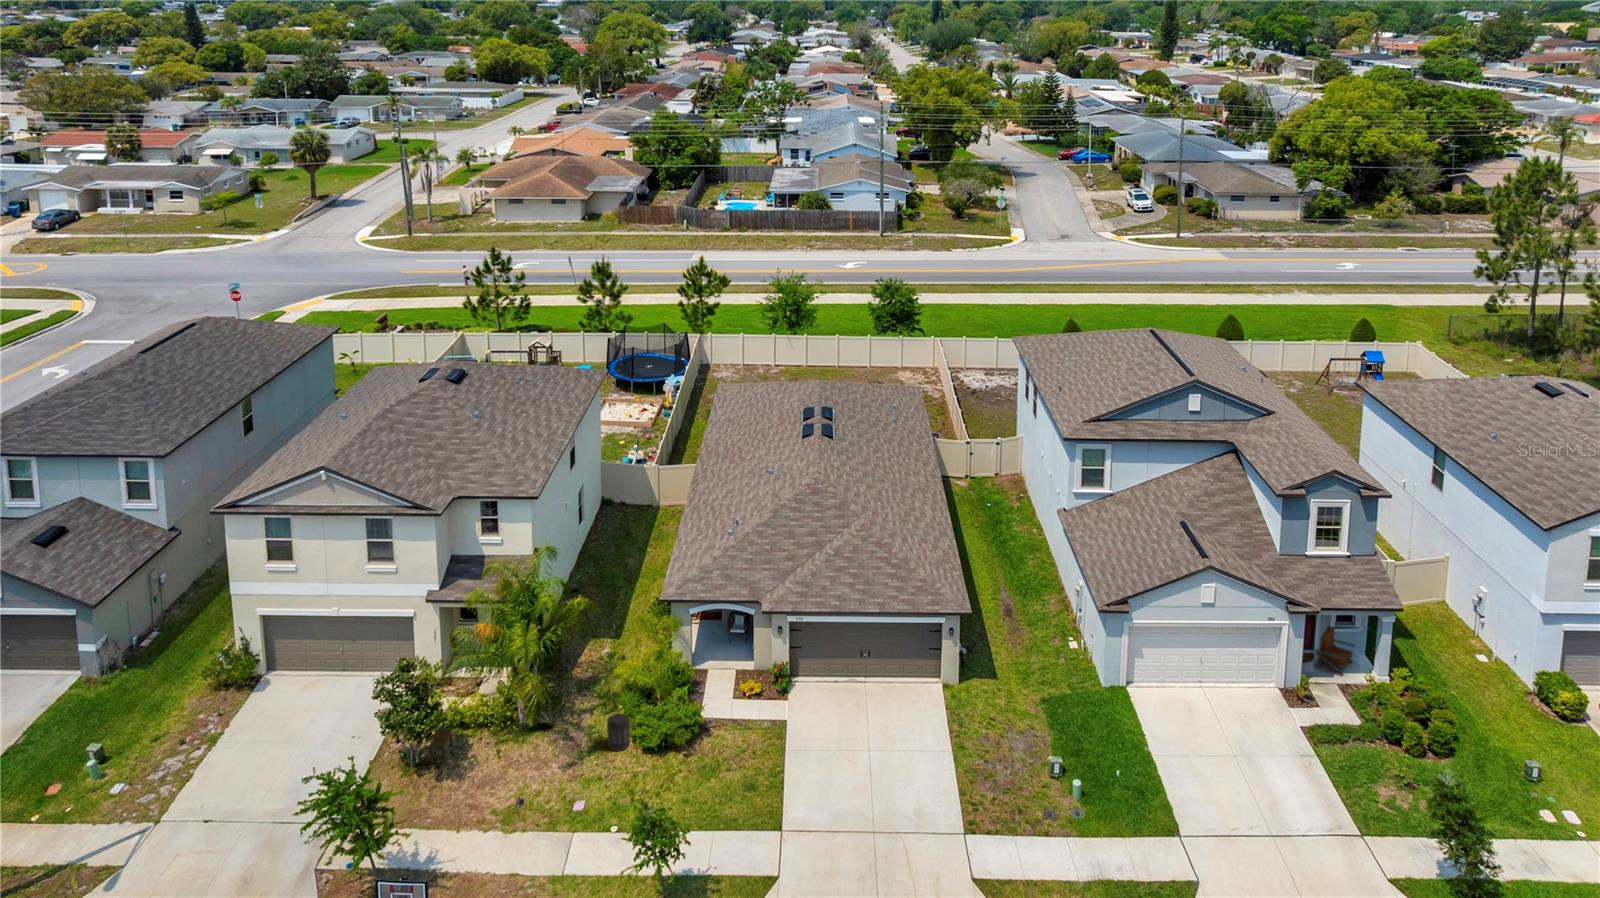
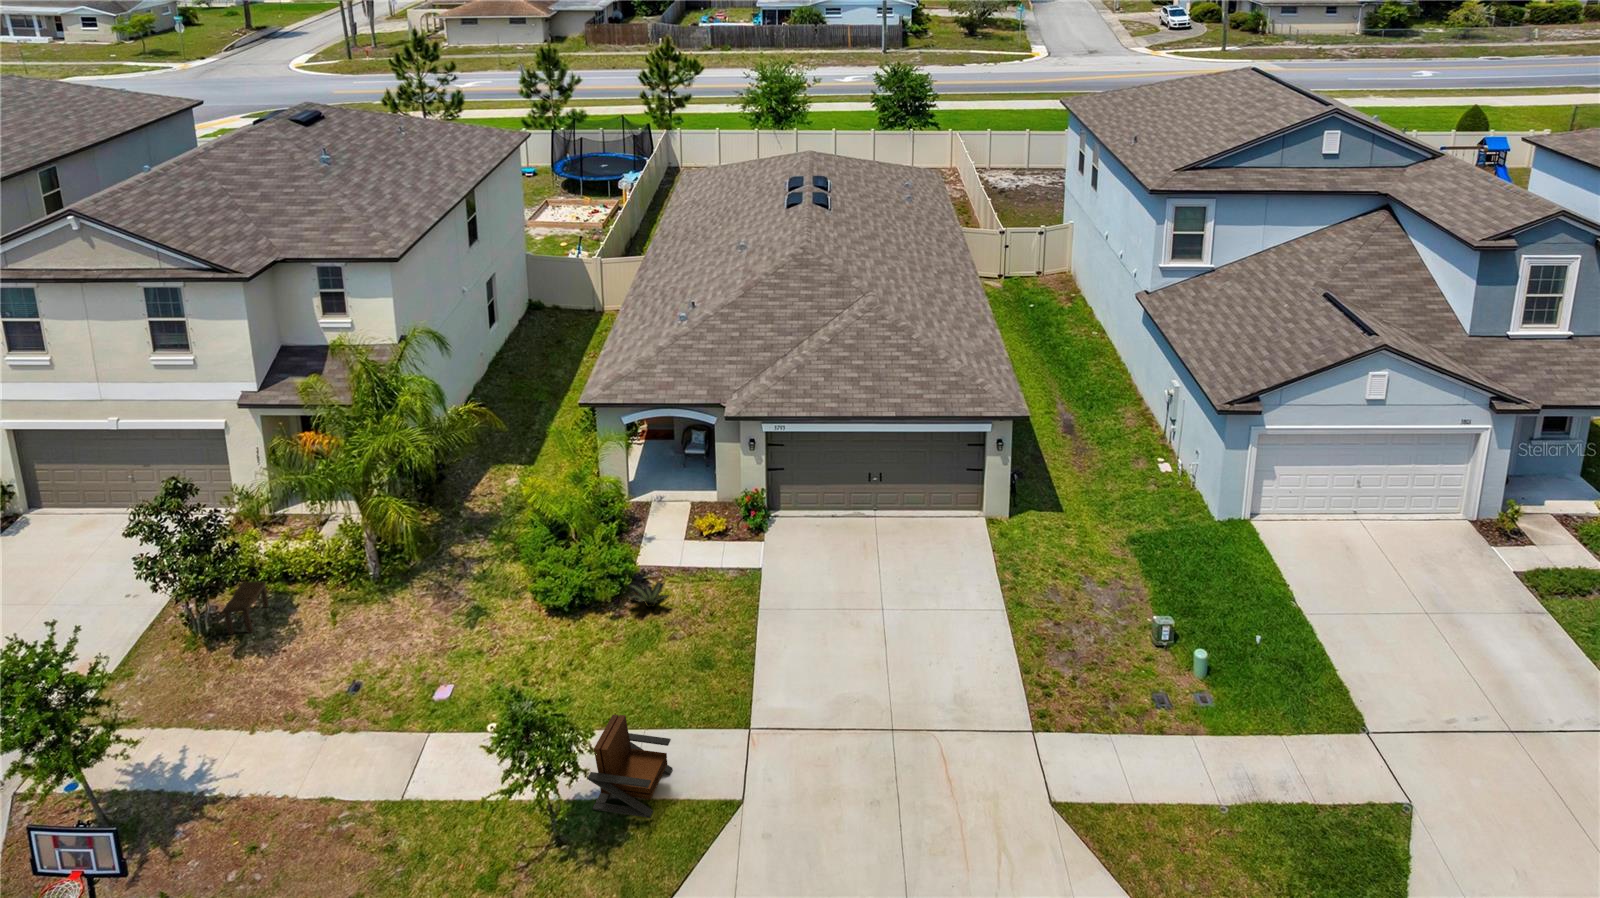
lounge chair: present [1313,627,1355,676] -> present [588,715,672,818]
potted plant: present [536,709,562,727] -> present [628,582,668,608]
trash can: present [607,713,630,751] -> none [493,558,531,614]

